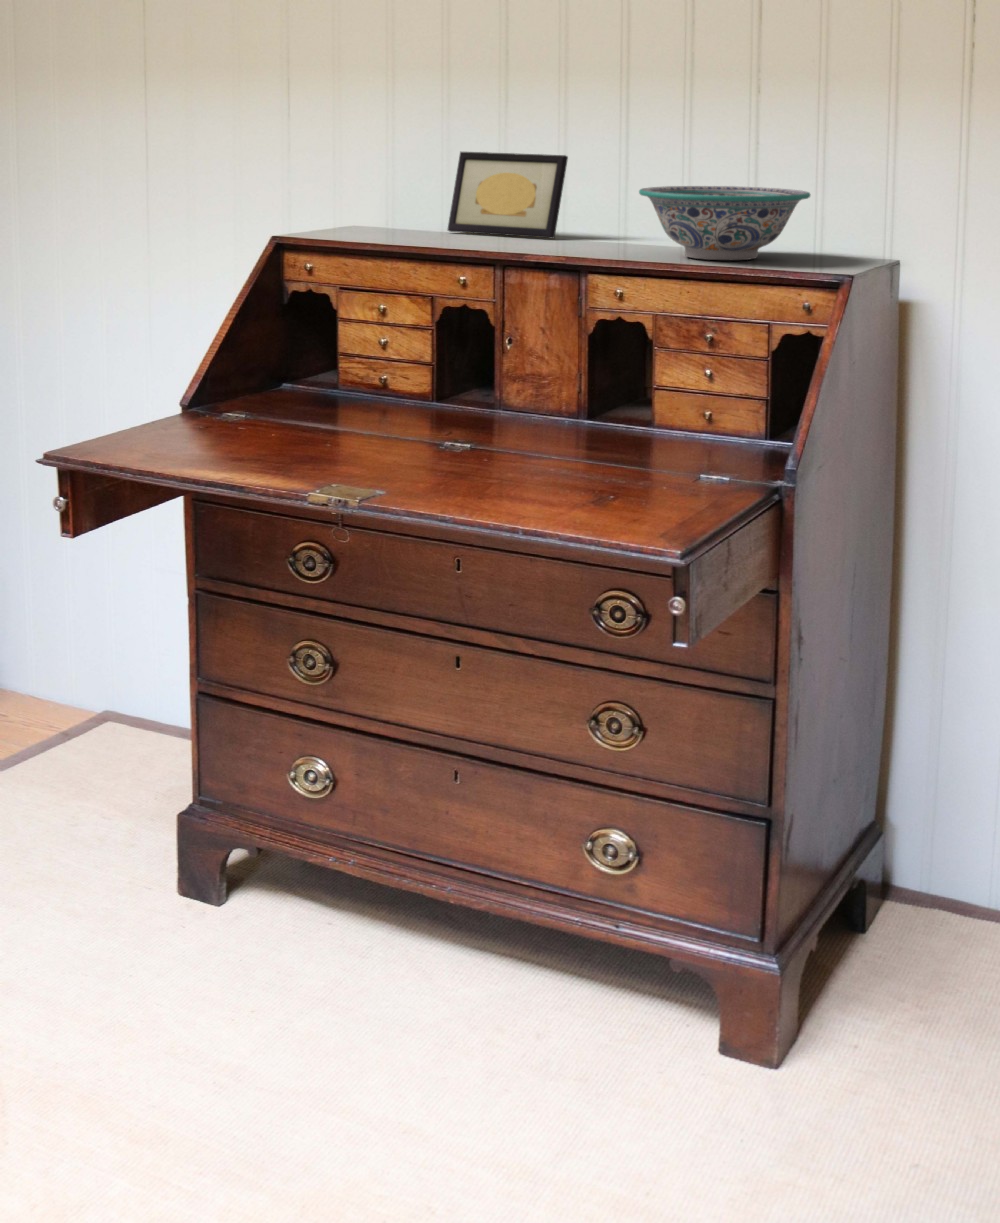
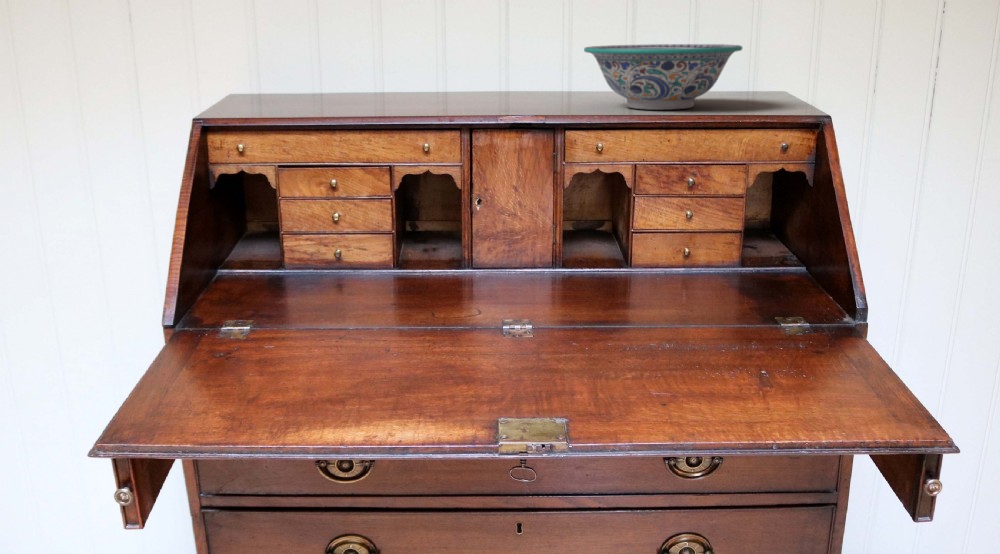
picture frame: present [448,152,568,239] -> none [341,26,456,103]

